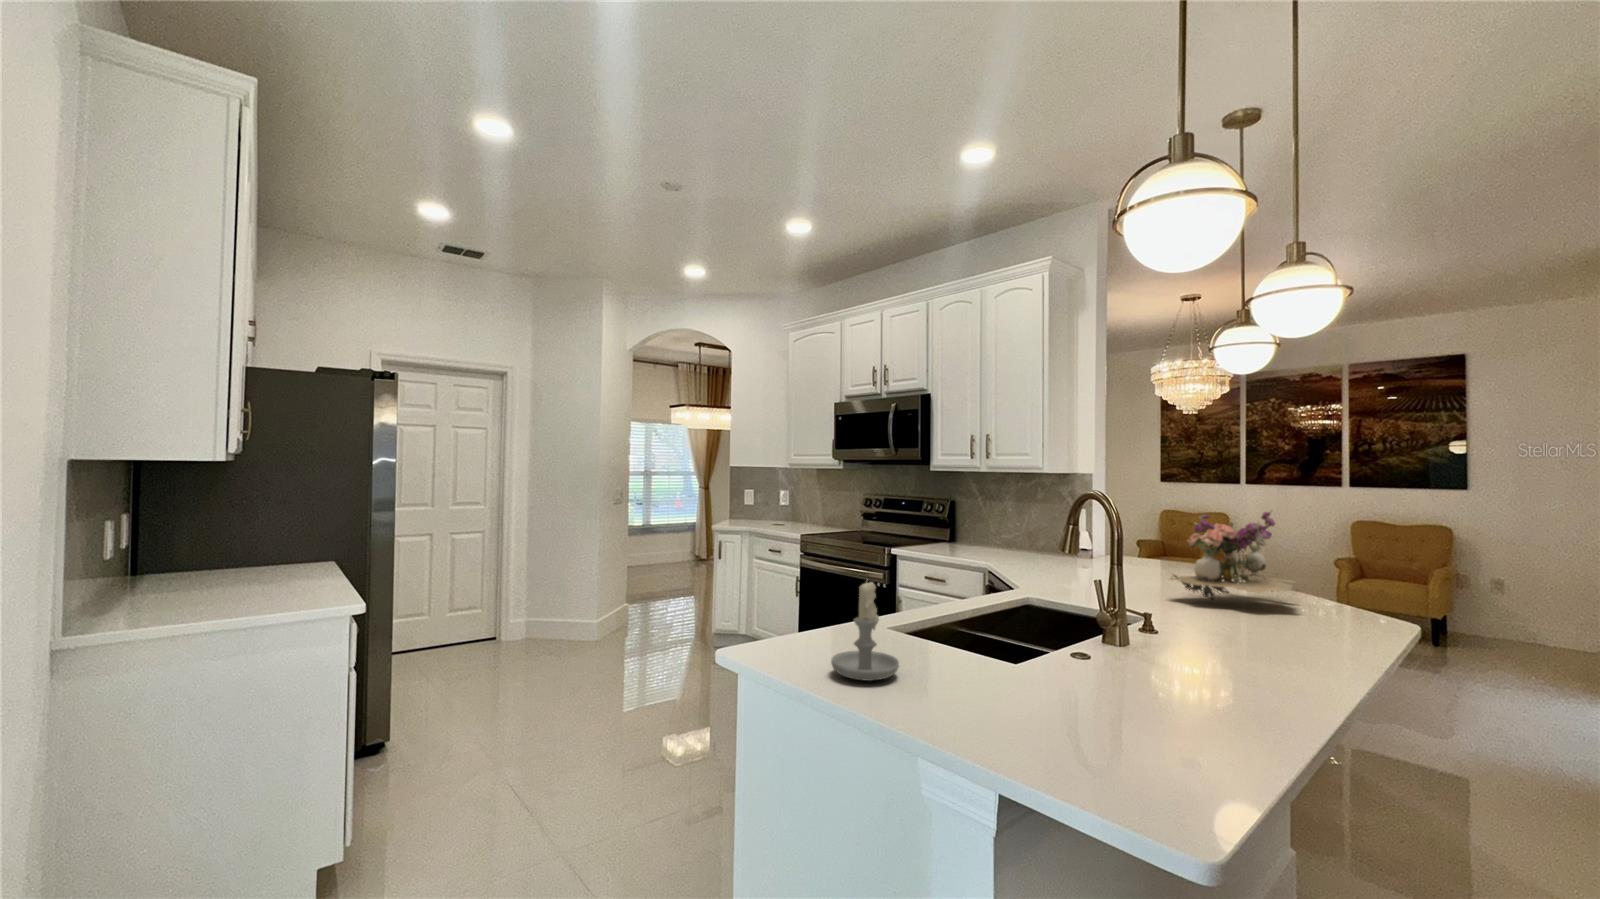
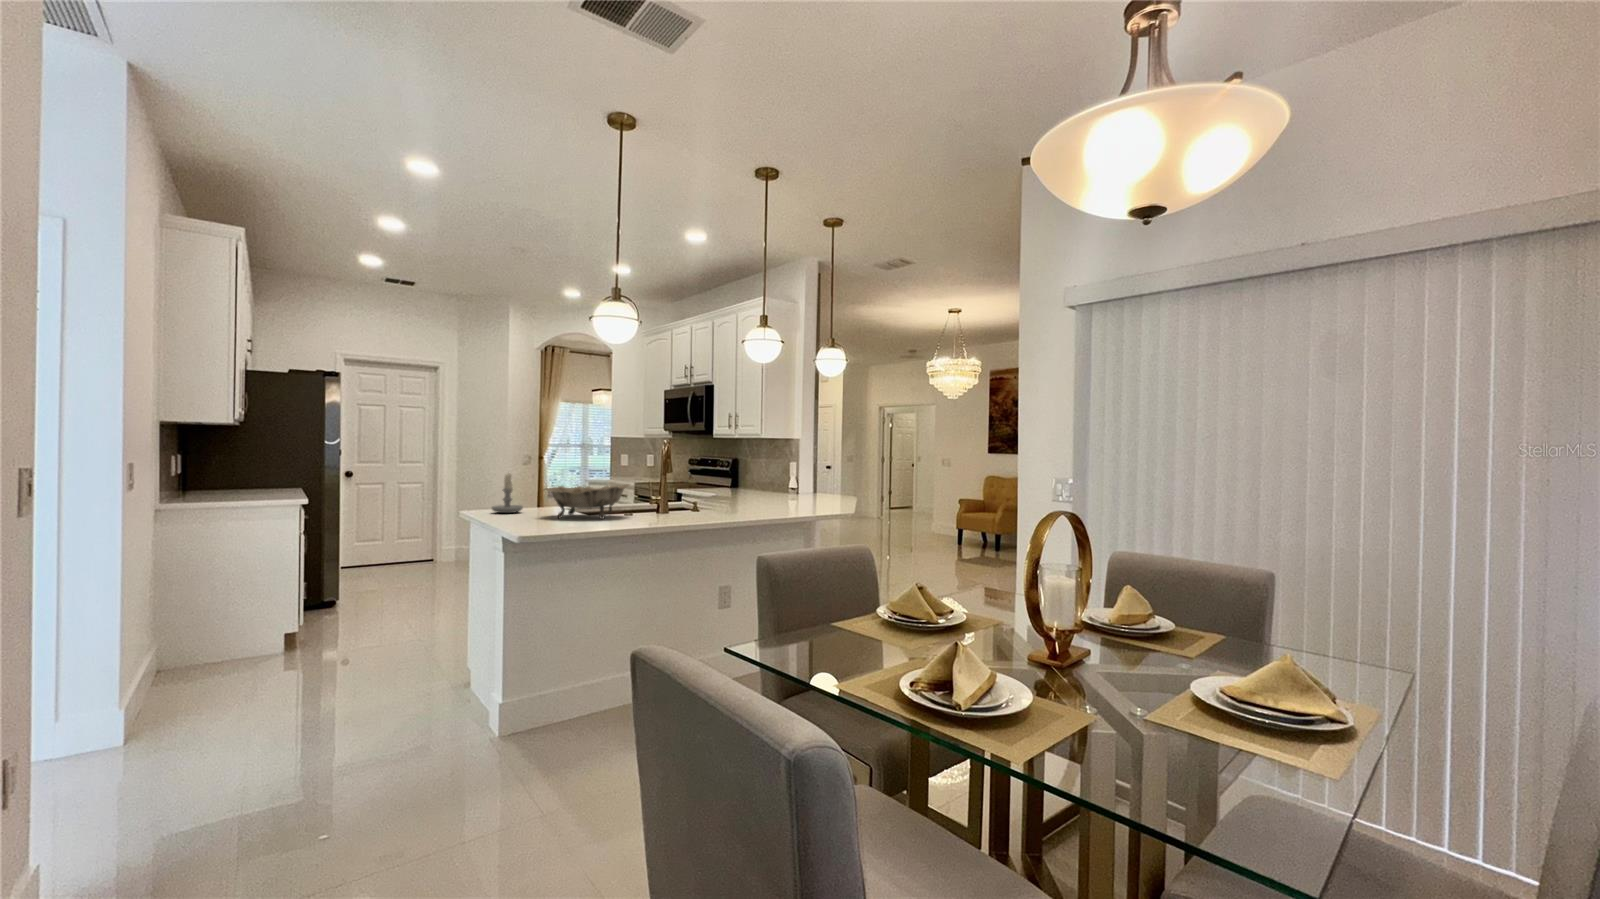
flower arrangement: present [1170,512,1298,600] -> none [747,453,813,503]
decorative bowl: none [1000,614,1229,720] -> present [544,484,629,519]

